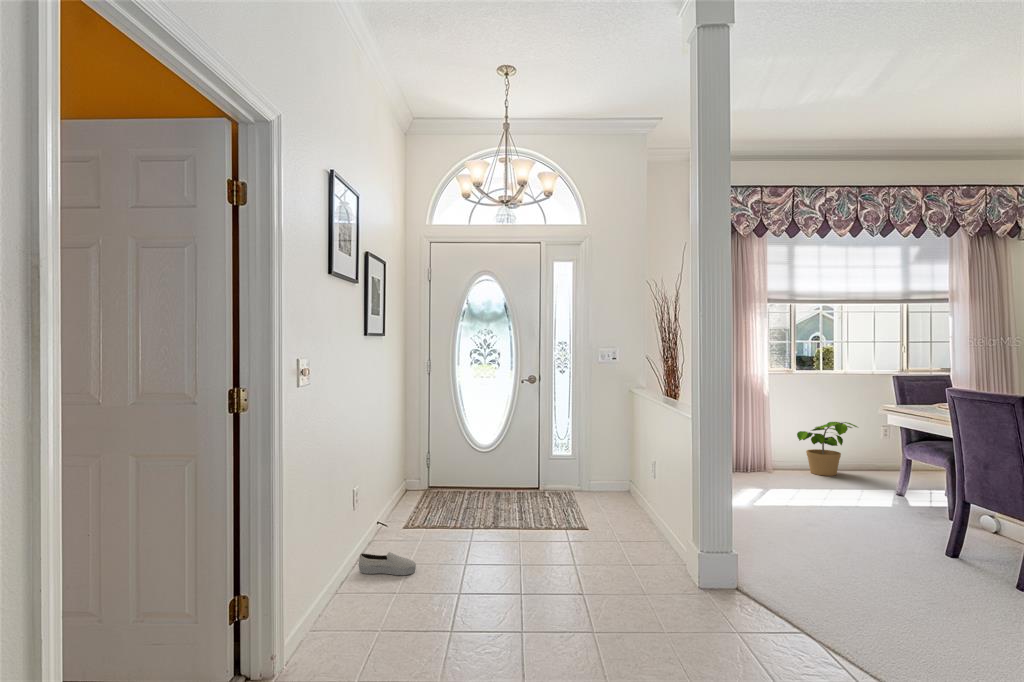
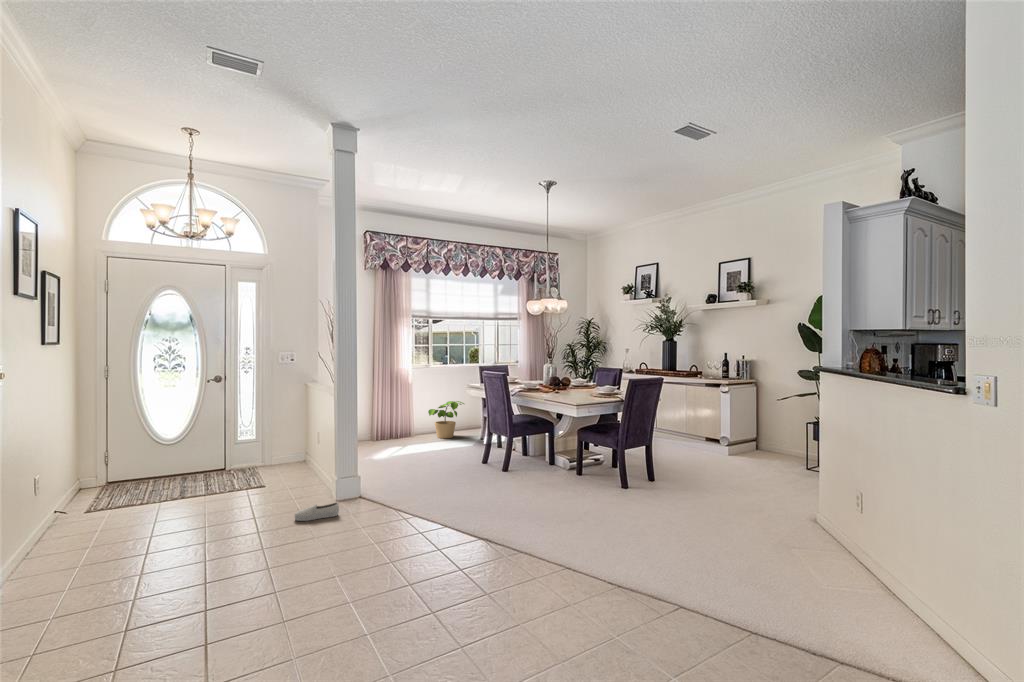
shoe: present [359,552,416,575] -> present [295,503,339,521]

